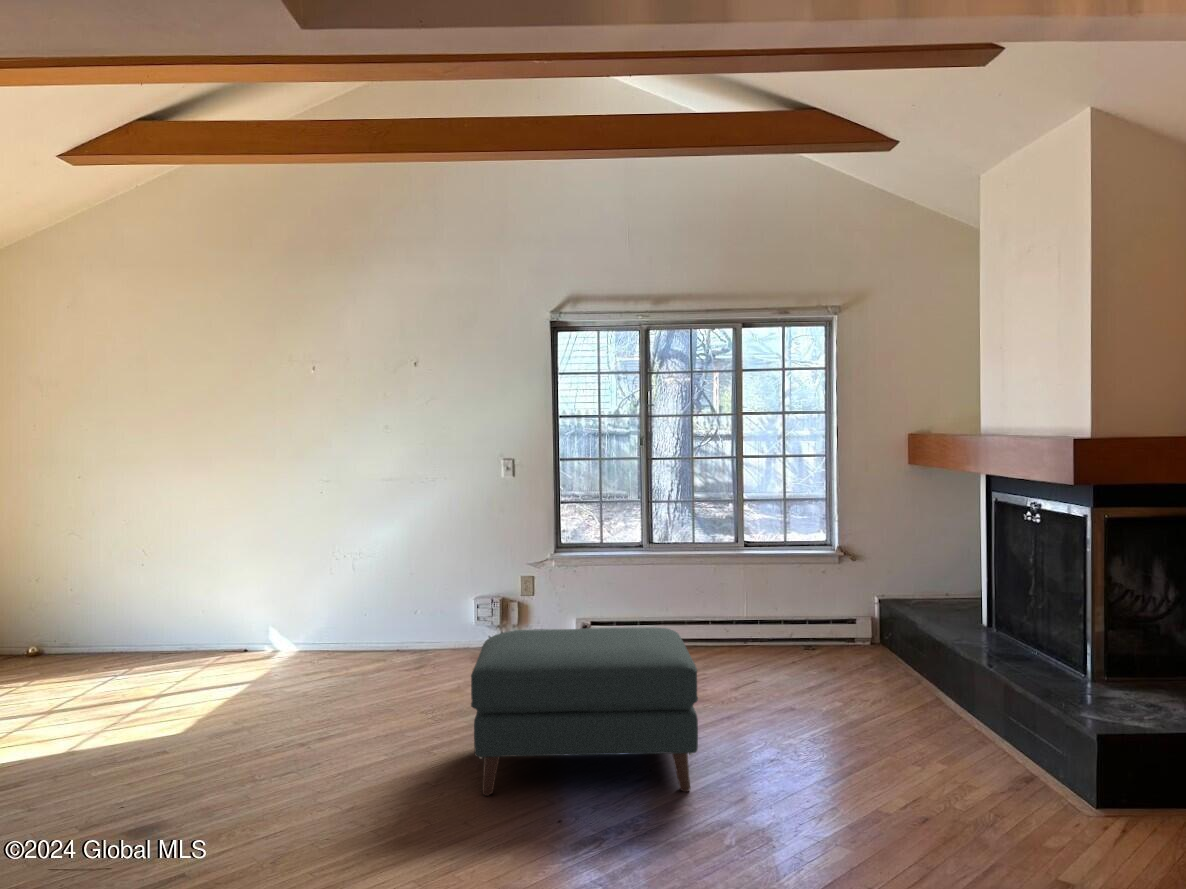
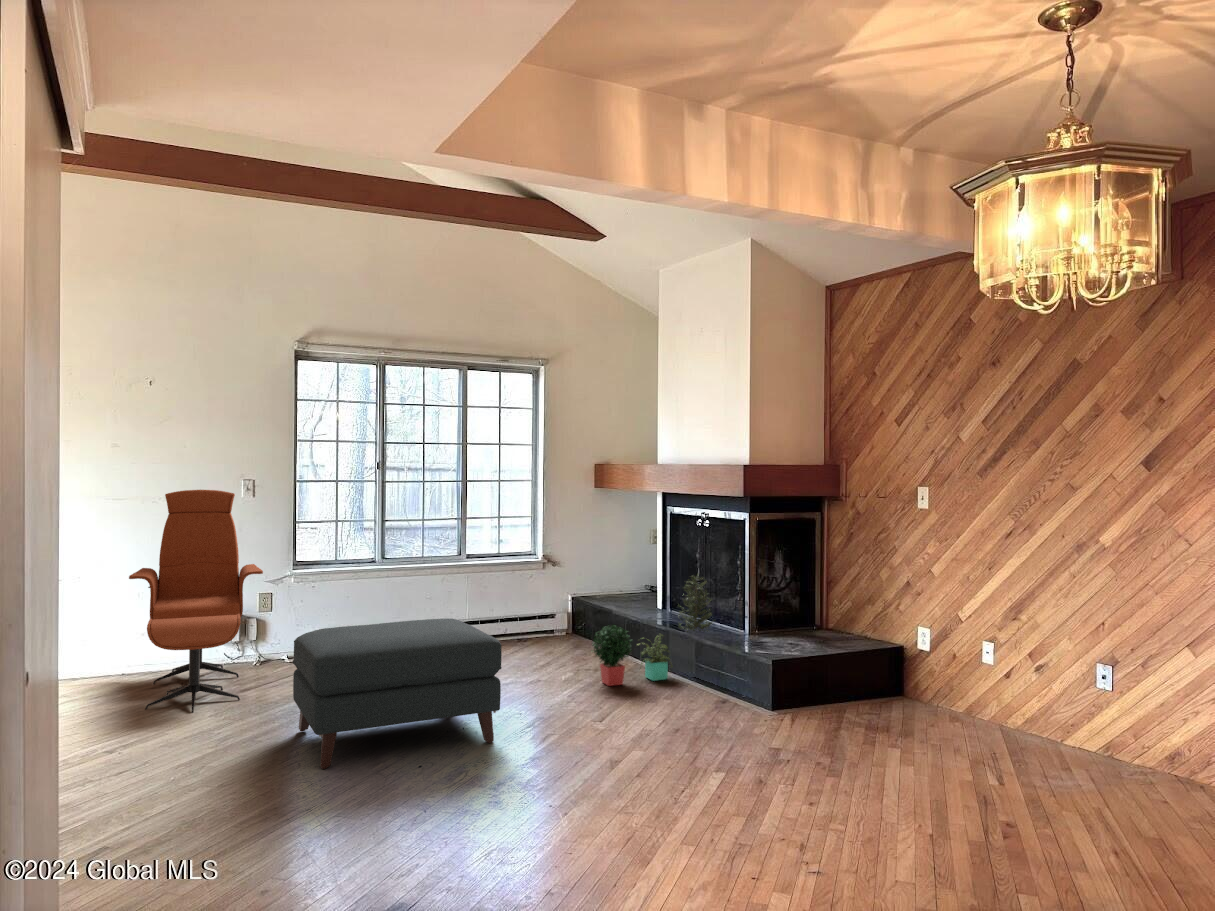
lounge chair: none [383,468,511,702] -> present [129,490,263,713]
potted plant: none [861,586,1048,728] -> present [593,575,712,686]

